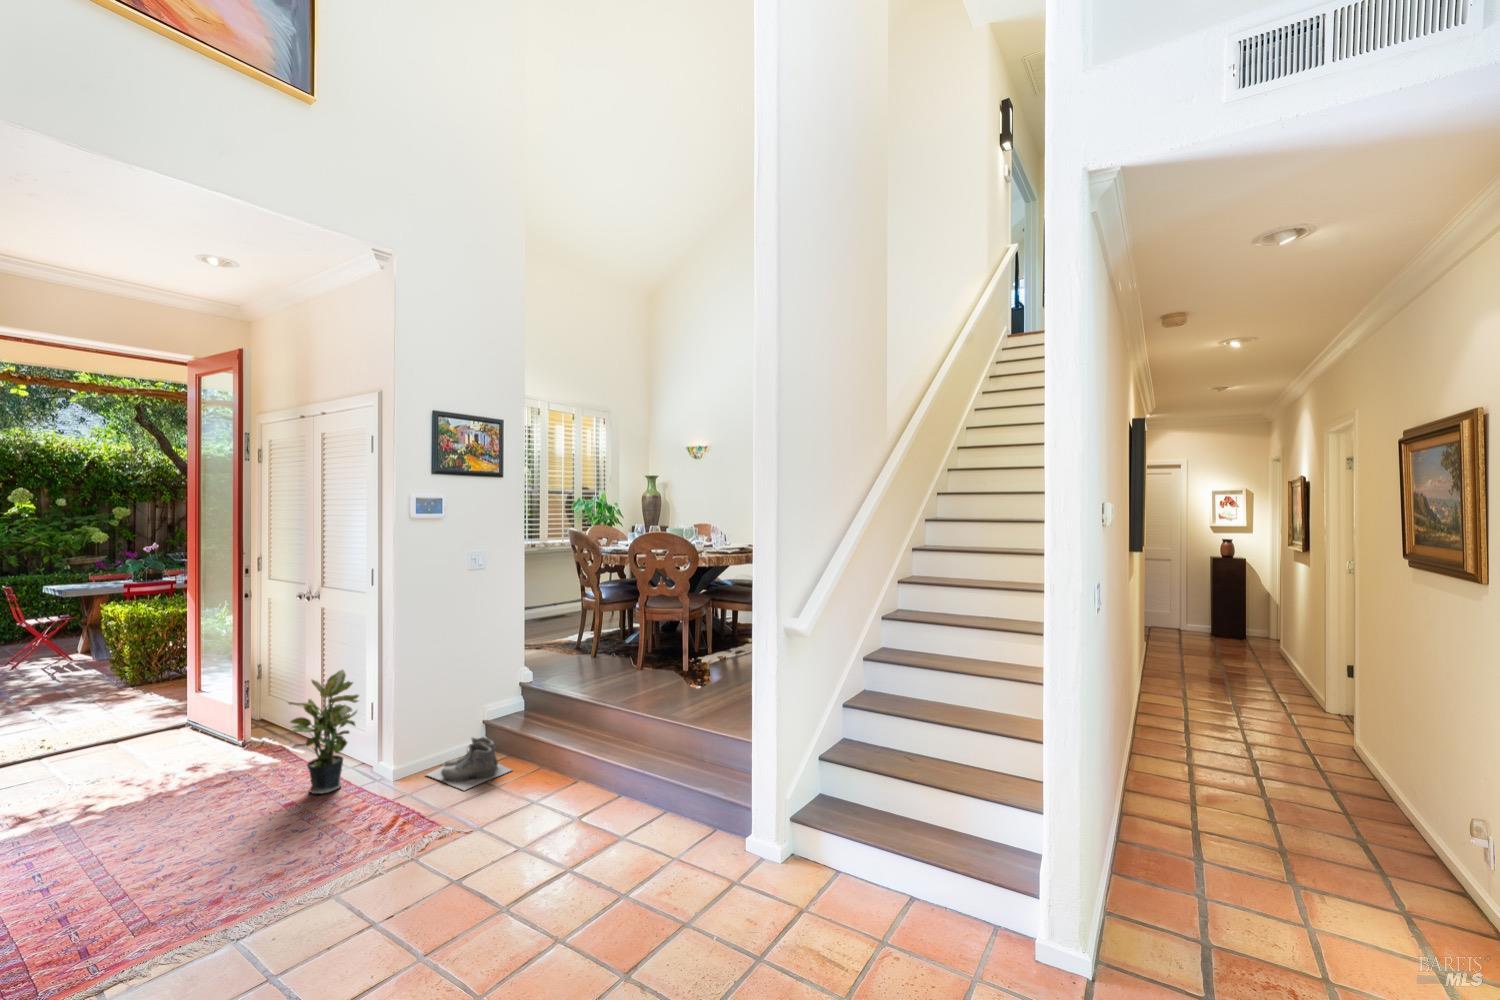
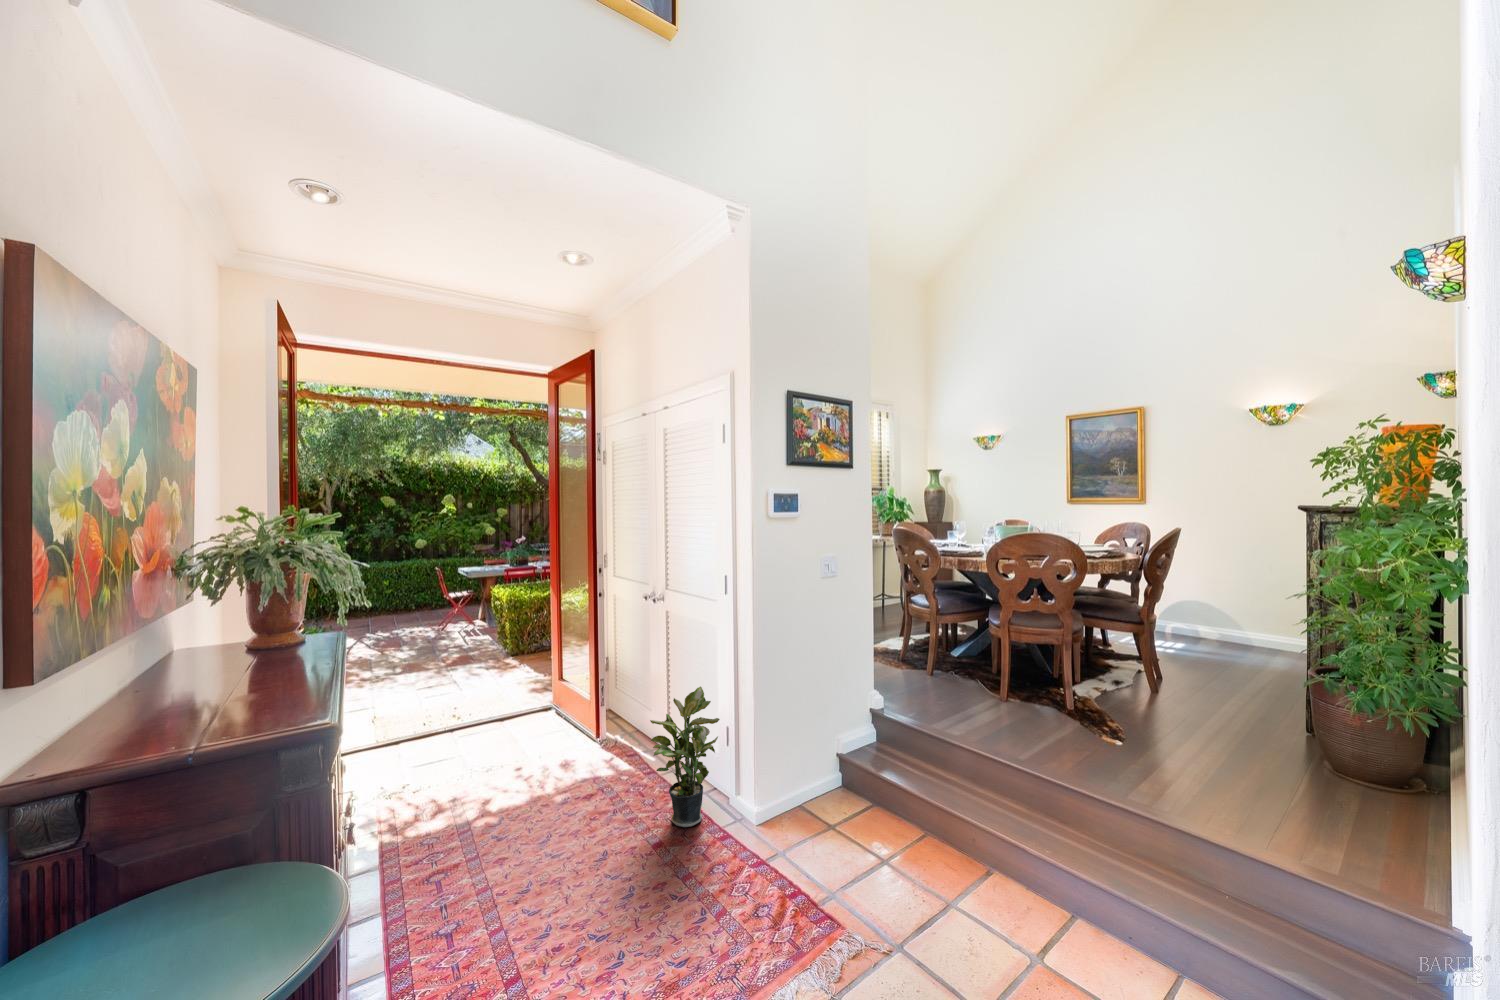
boots: present [427,737,511,791] -> none [786,778,888,855]

